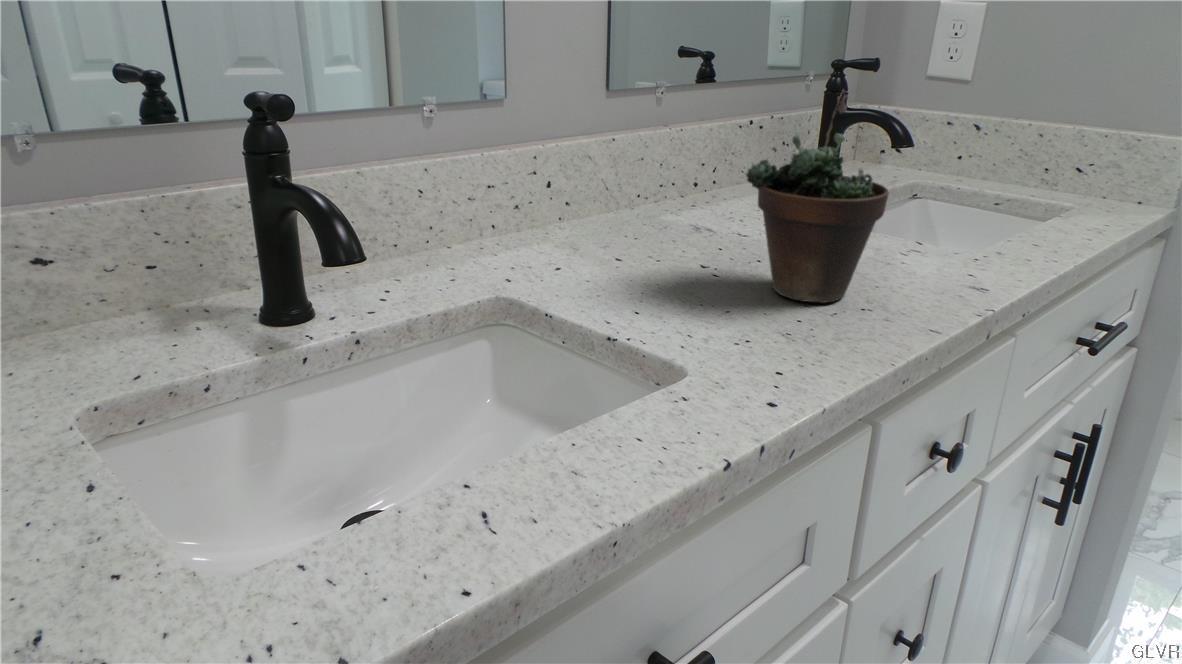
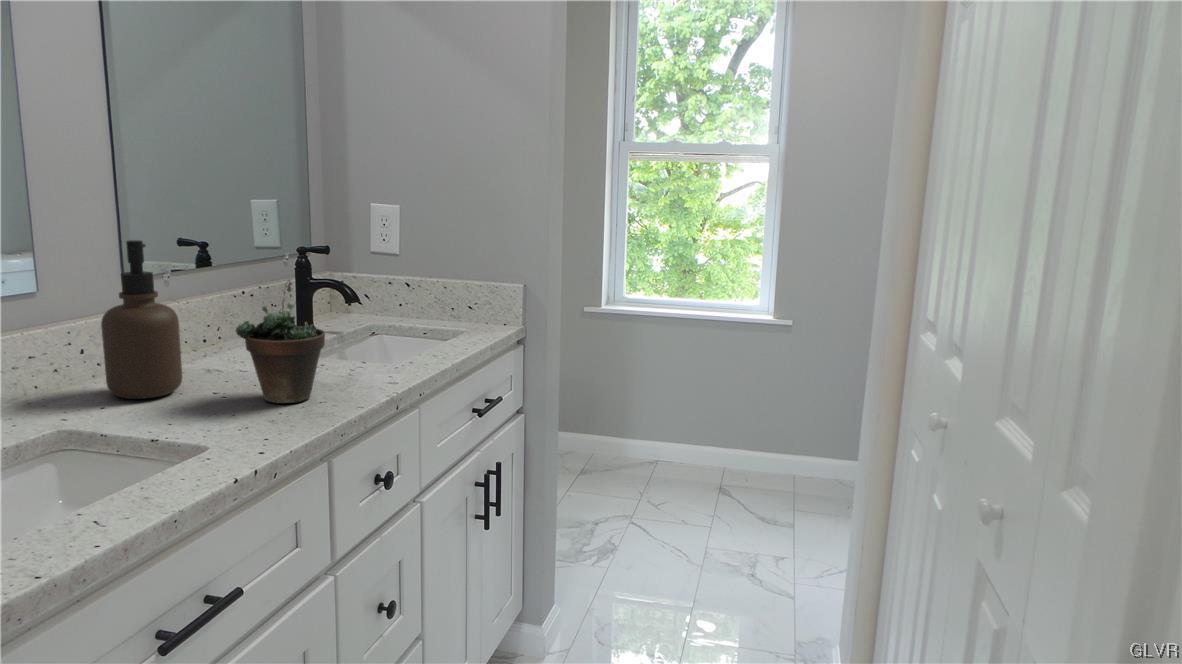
soap dispenser: none [570,24,667,263] -> present [101,240,182,399]

